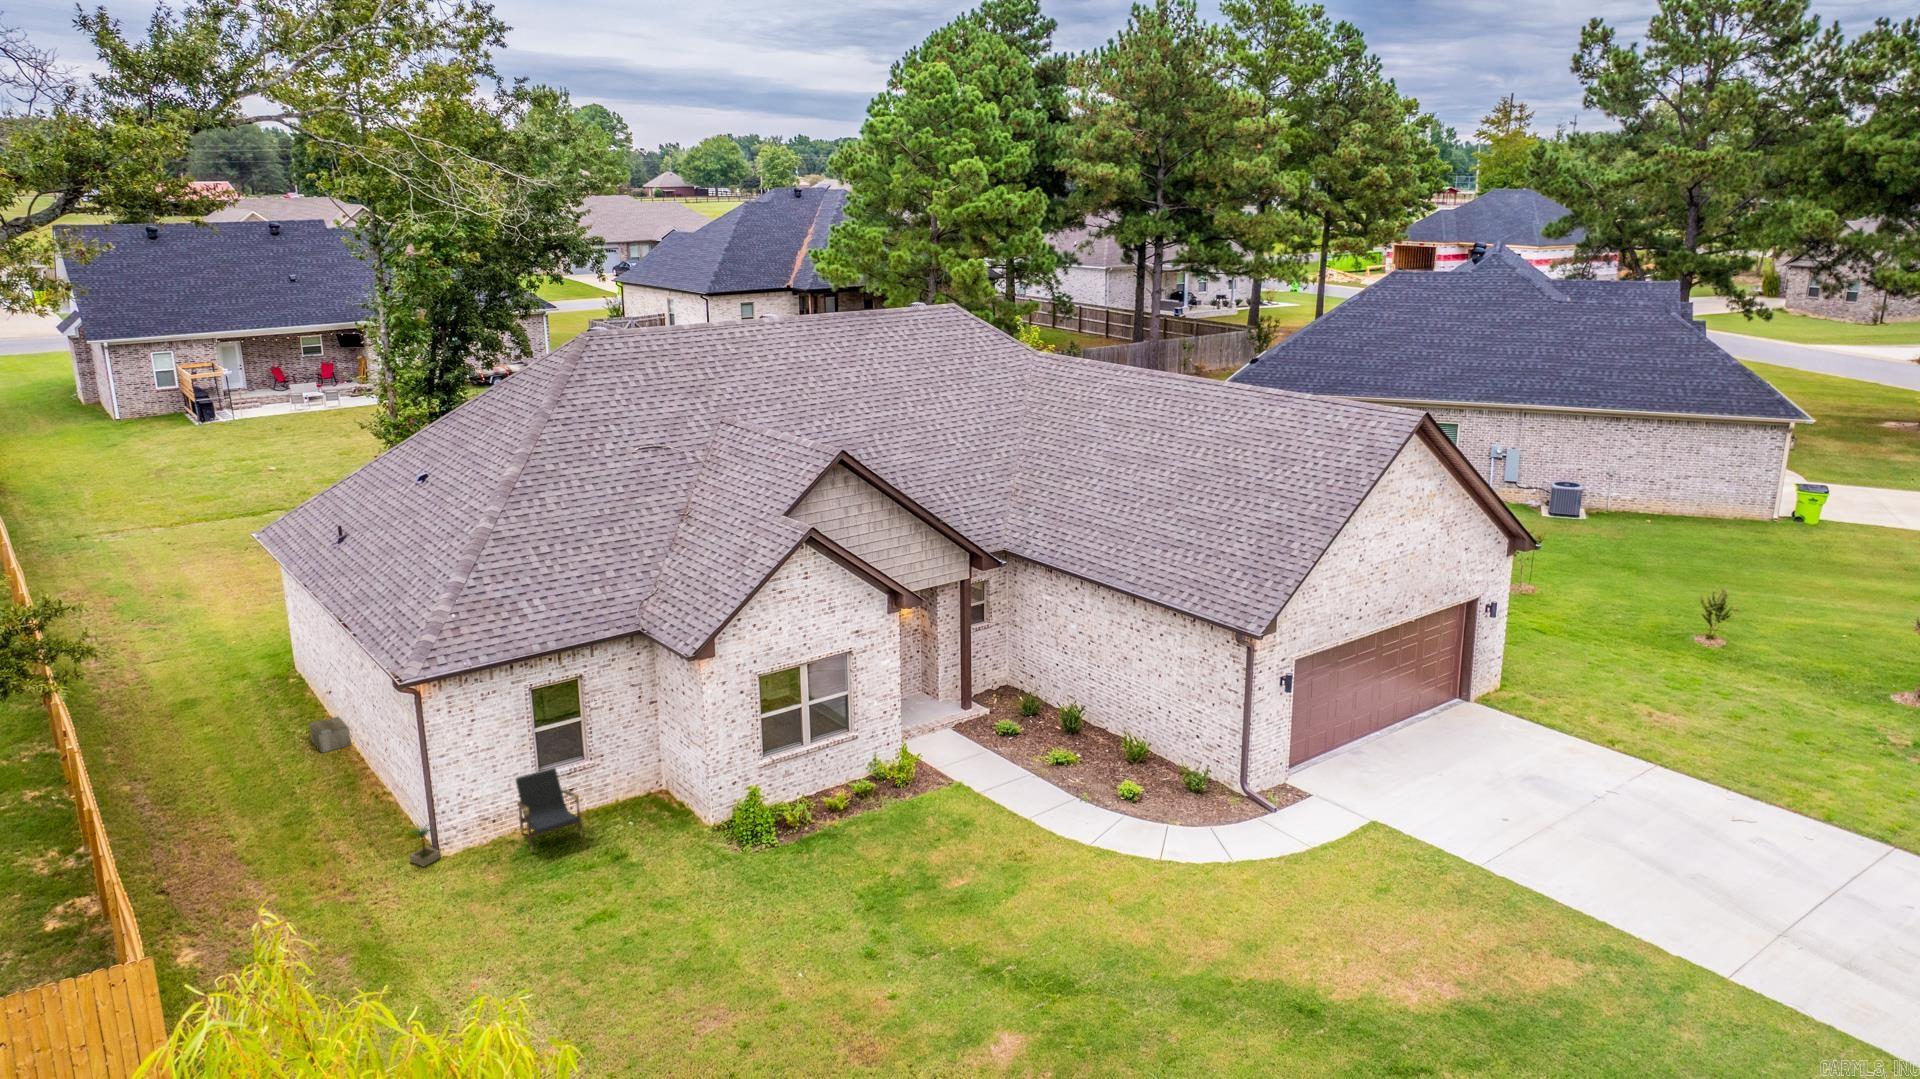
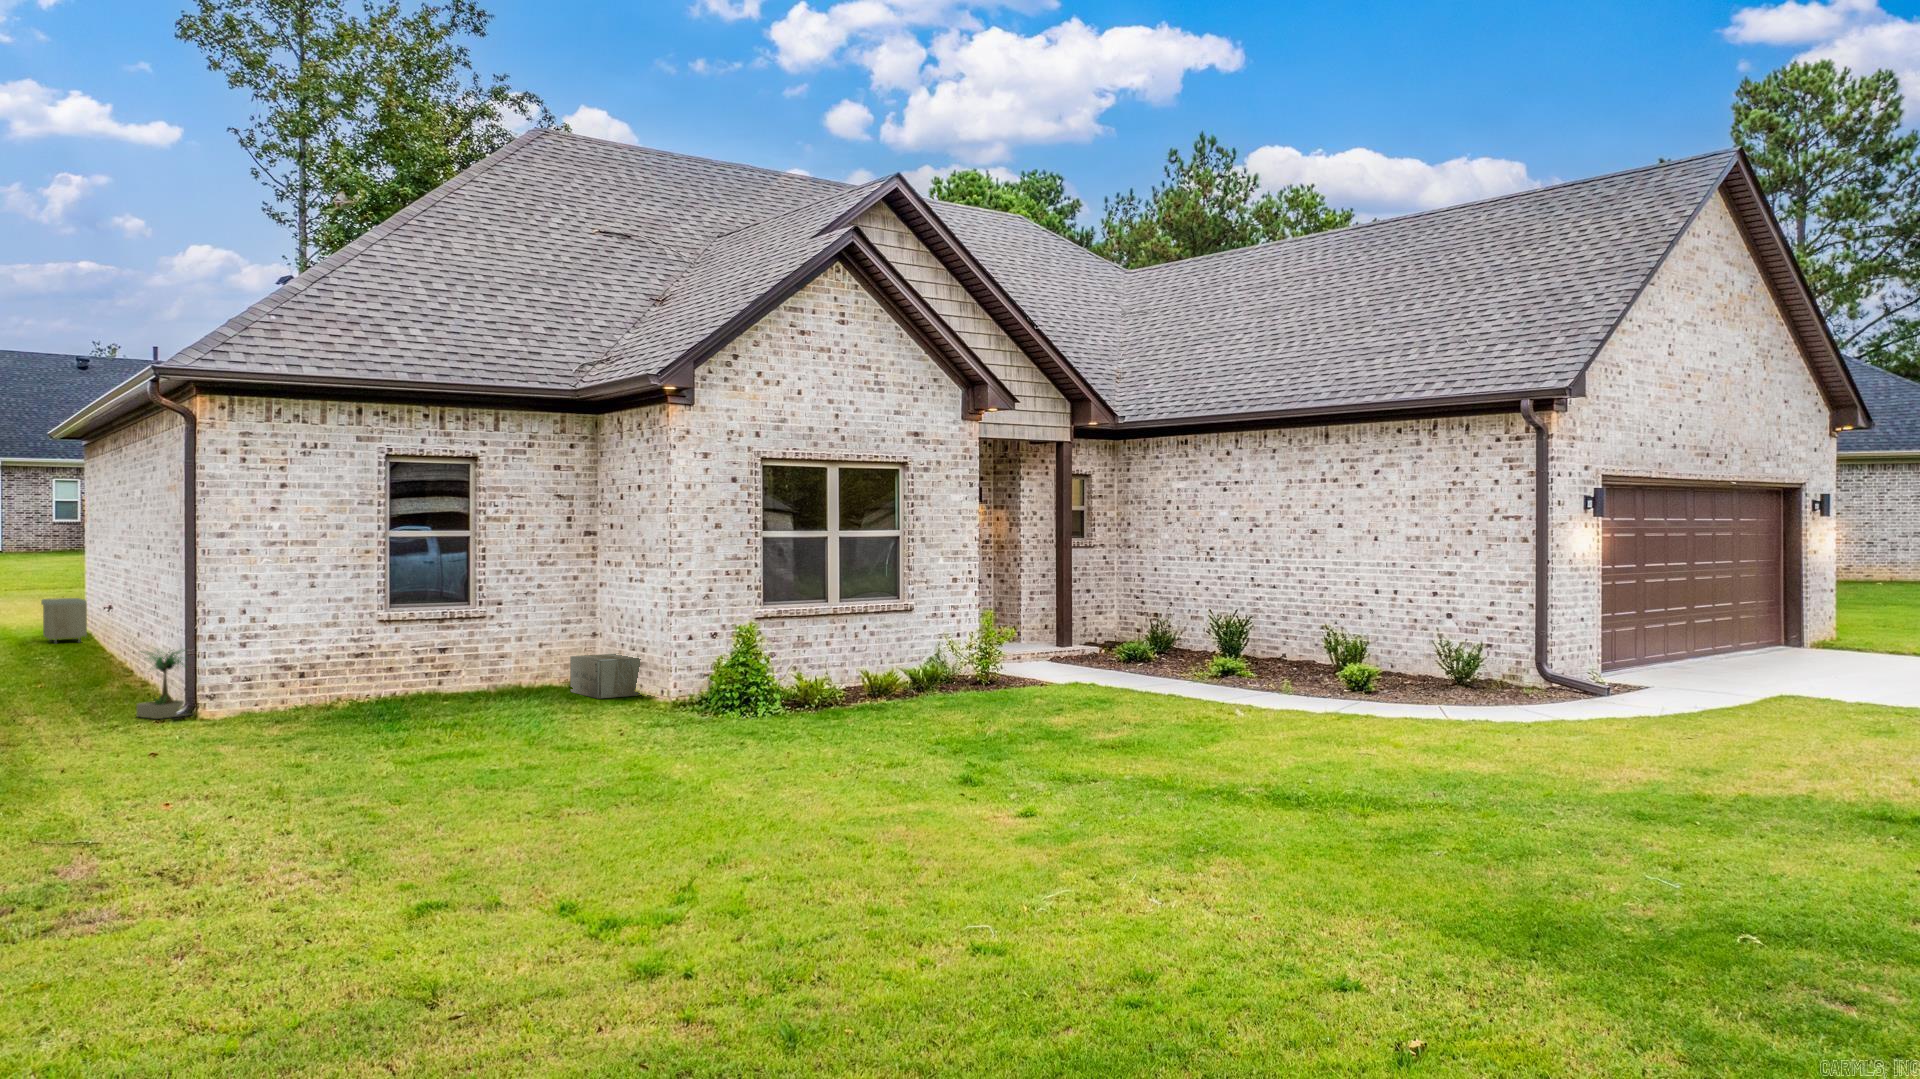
storage bench: none [266,648,303,687] -> present [41,598,87,643]
cardboard box: present [309,717,351,753] -> present [570,653,641,699]
lounge chair: present [516,768,582,851] -> none [344,600,451,711]

